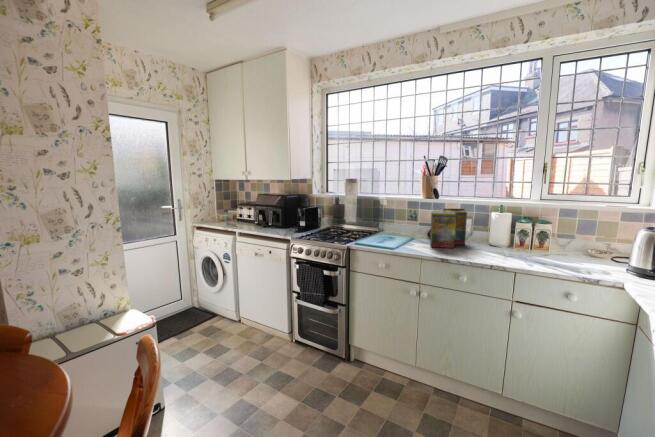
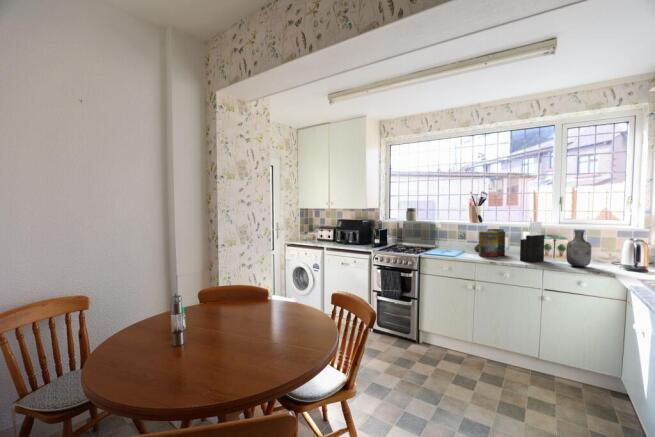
knife block: none [484,200,520,259] -> present [520,222,545,262]
vase: none [550,212,587,268] -> present [566,230,591,267]

